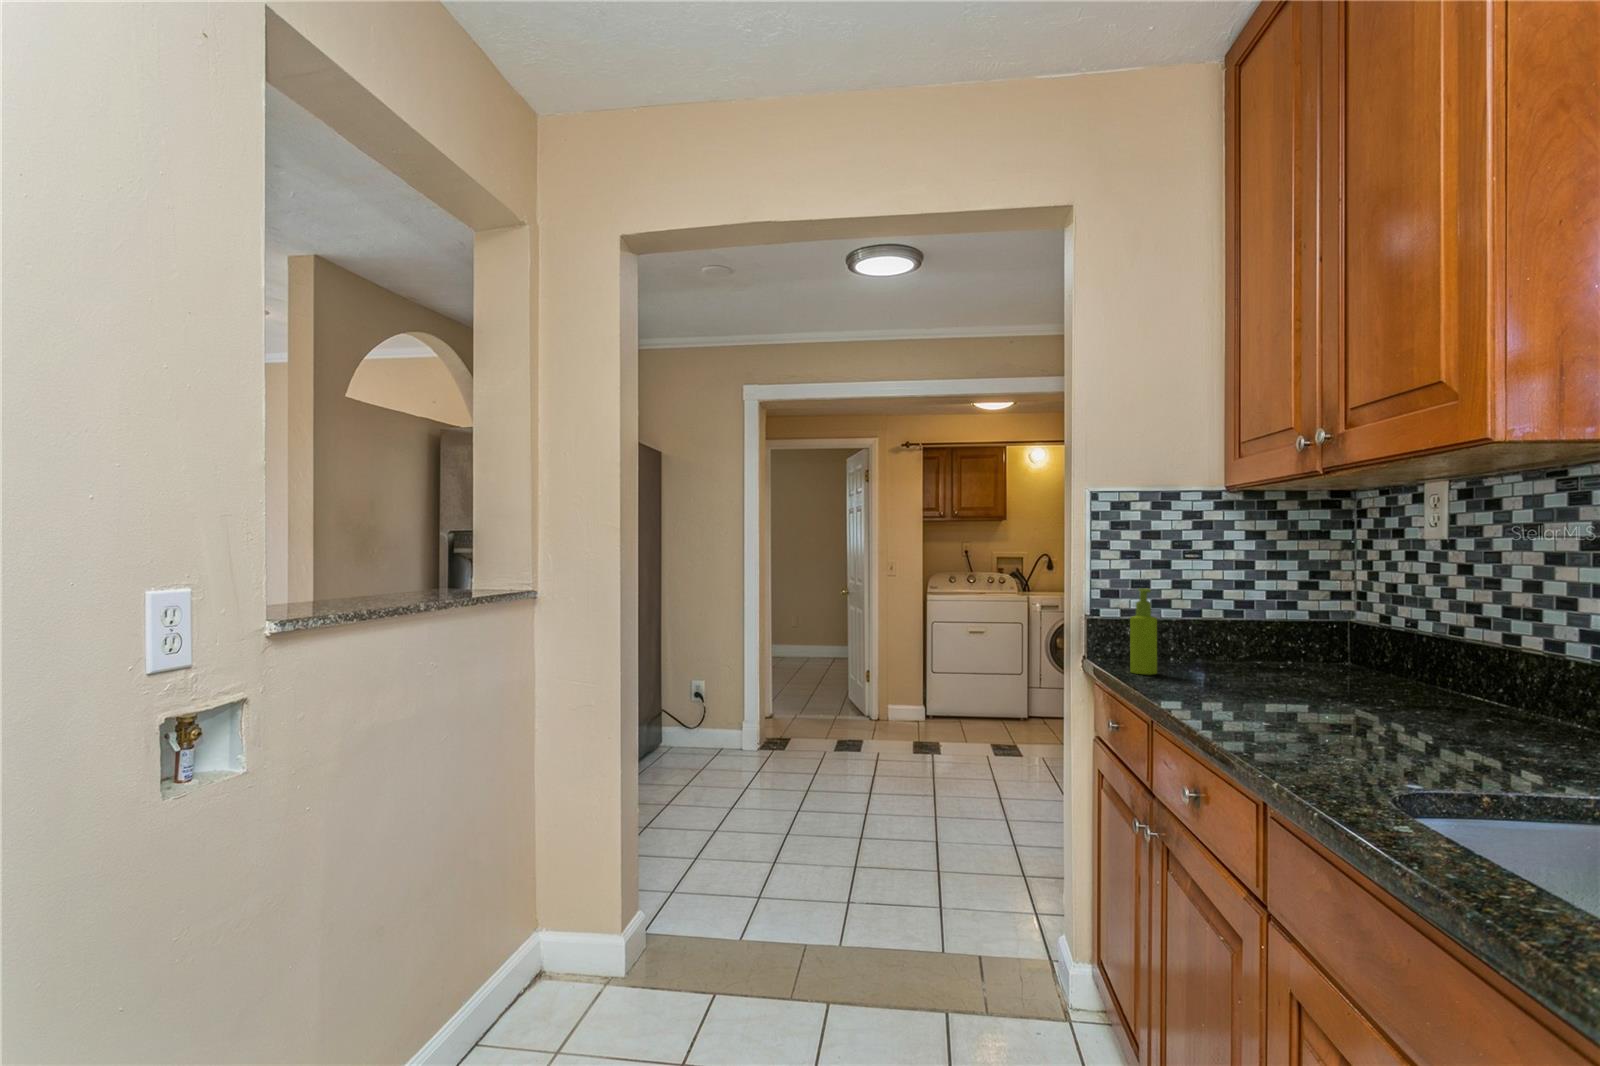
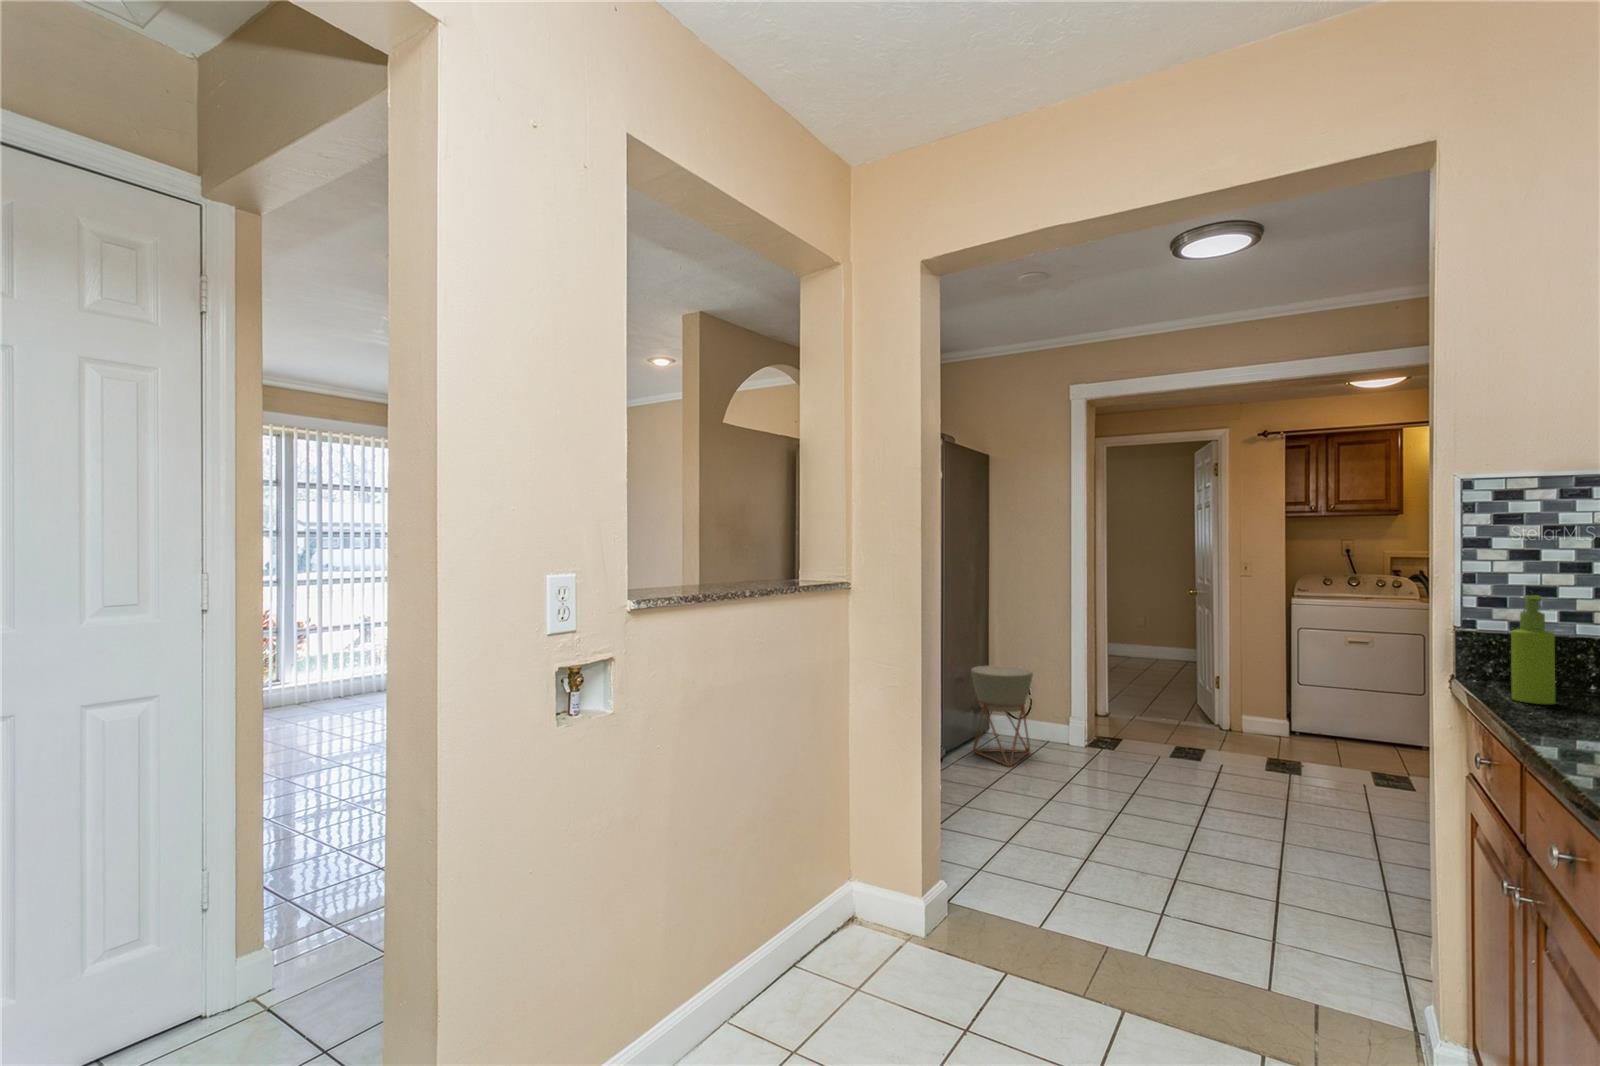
planter: none [650,673,713,777] -> present [971,666,1033,766]

